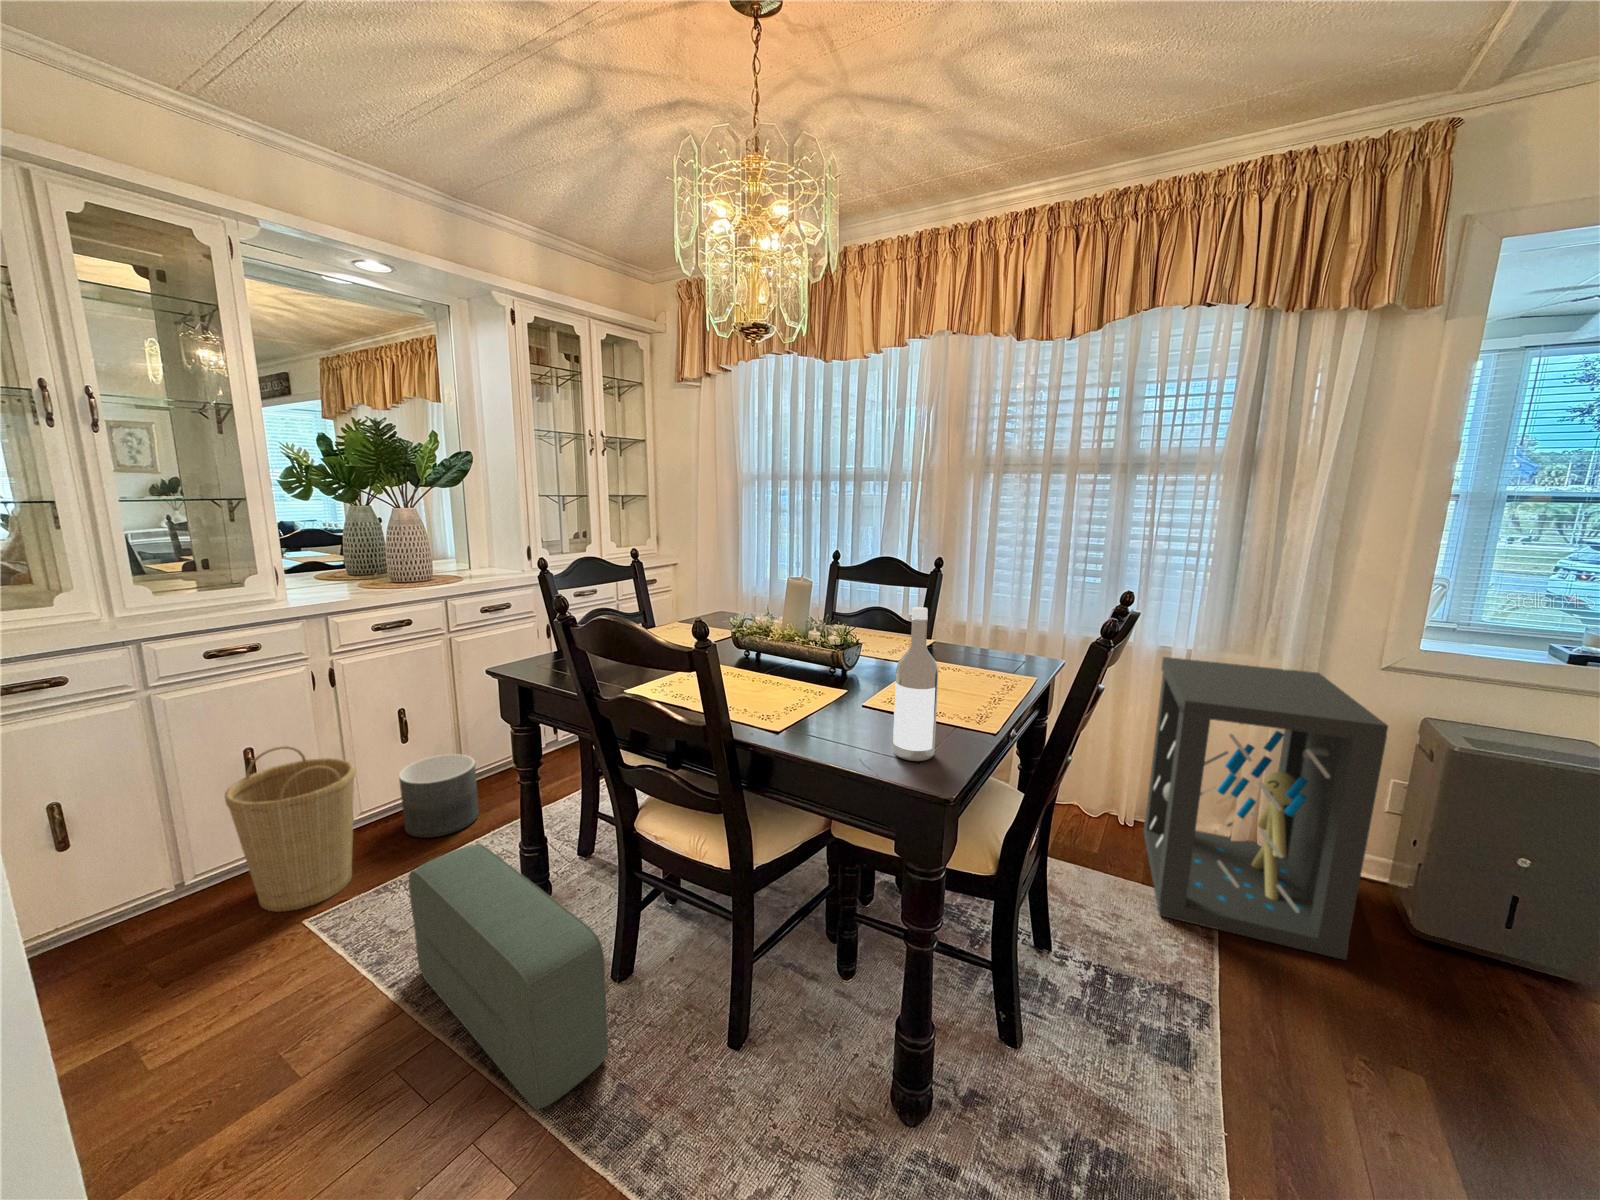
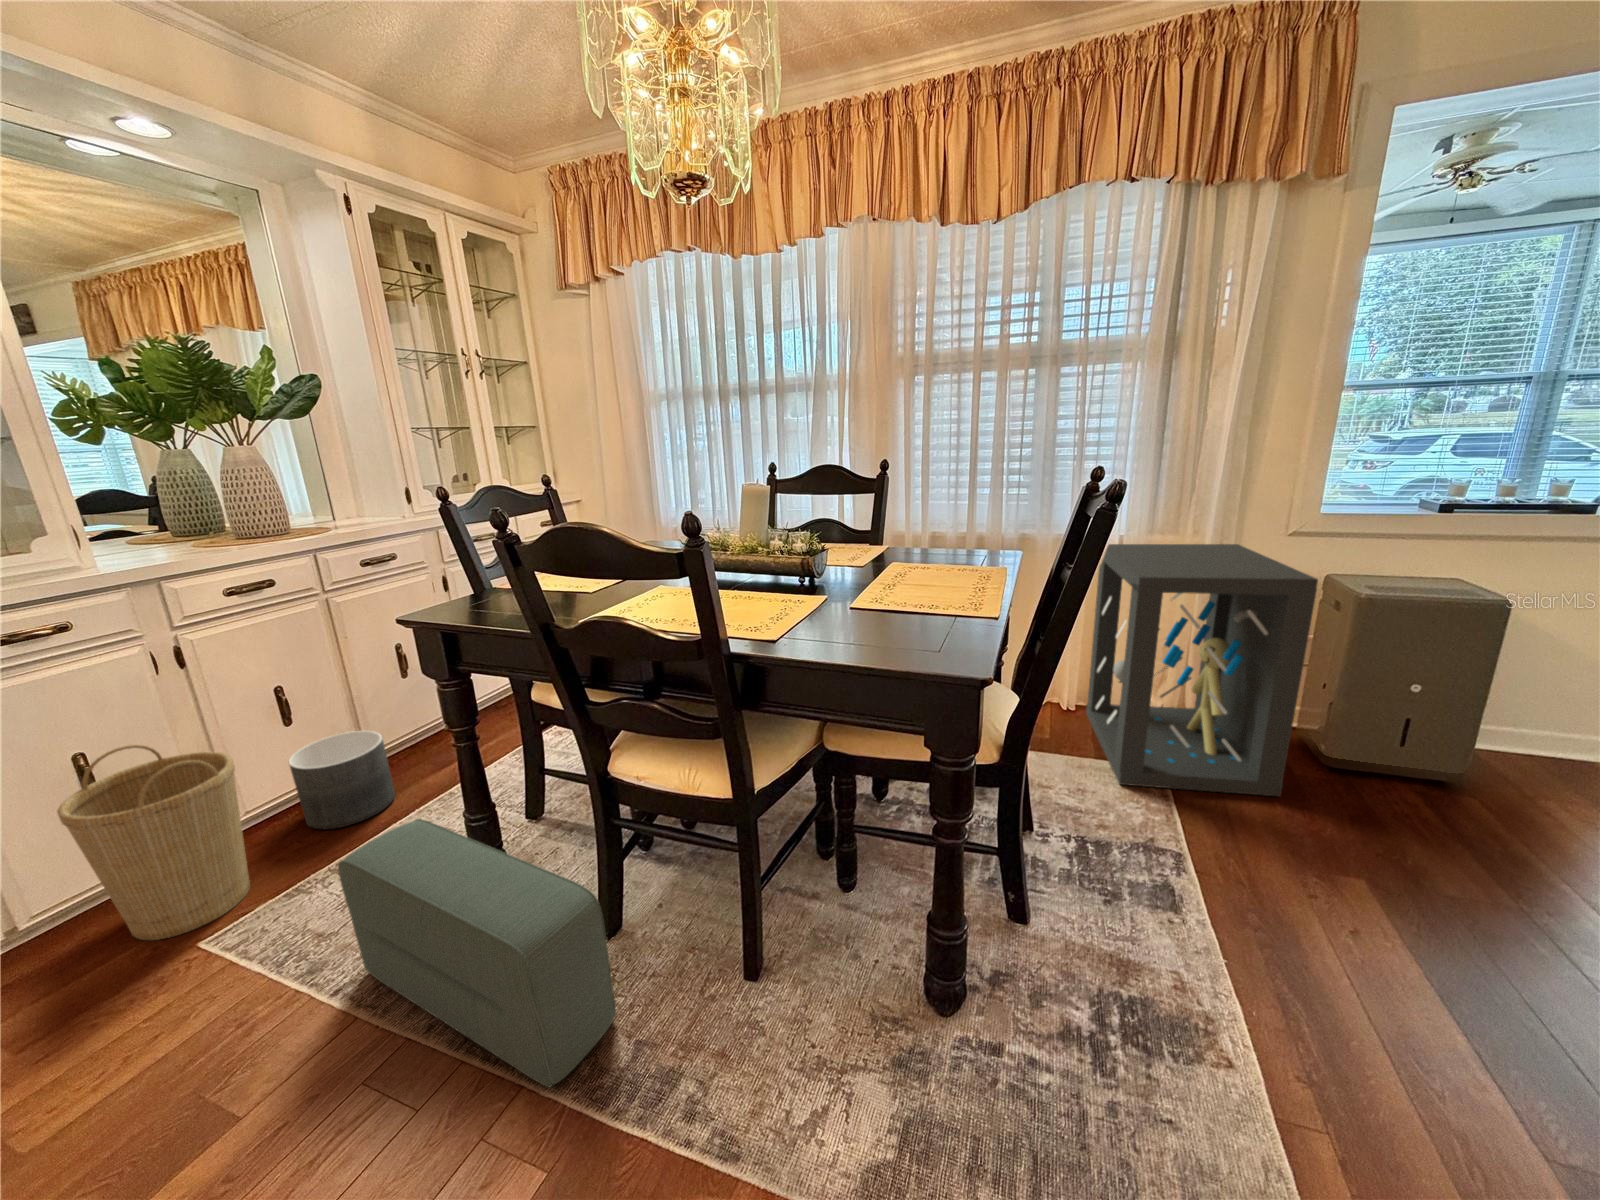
wine bottle: present [893,607,938,761] -> none [907,484,952,651]

